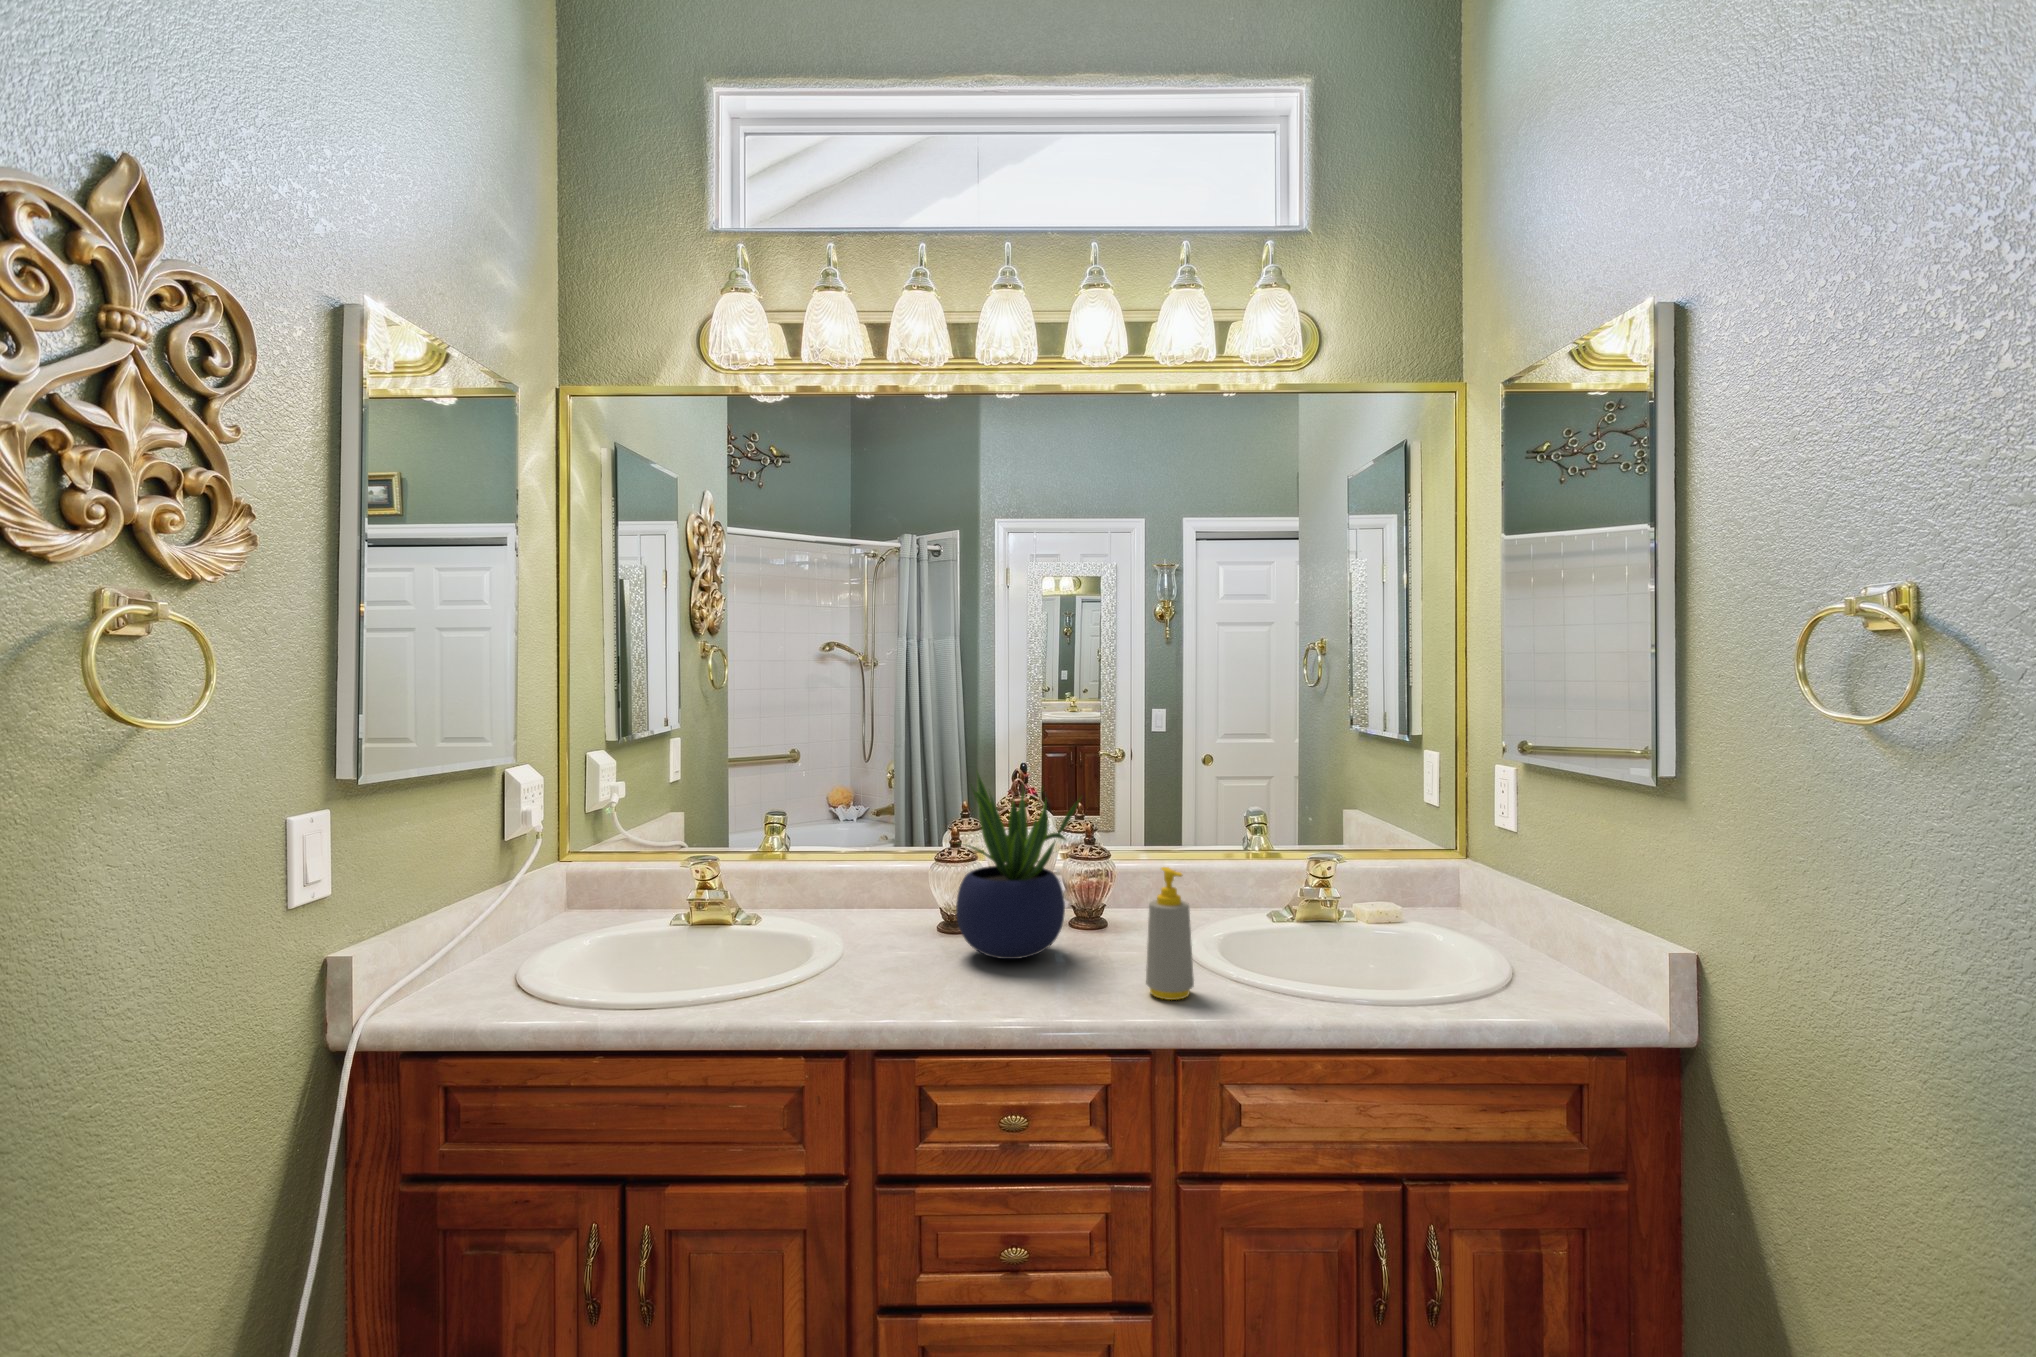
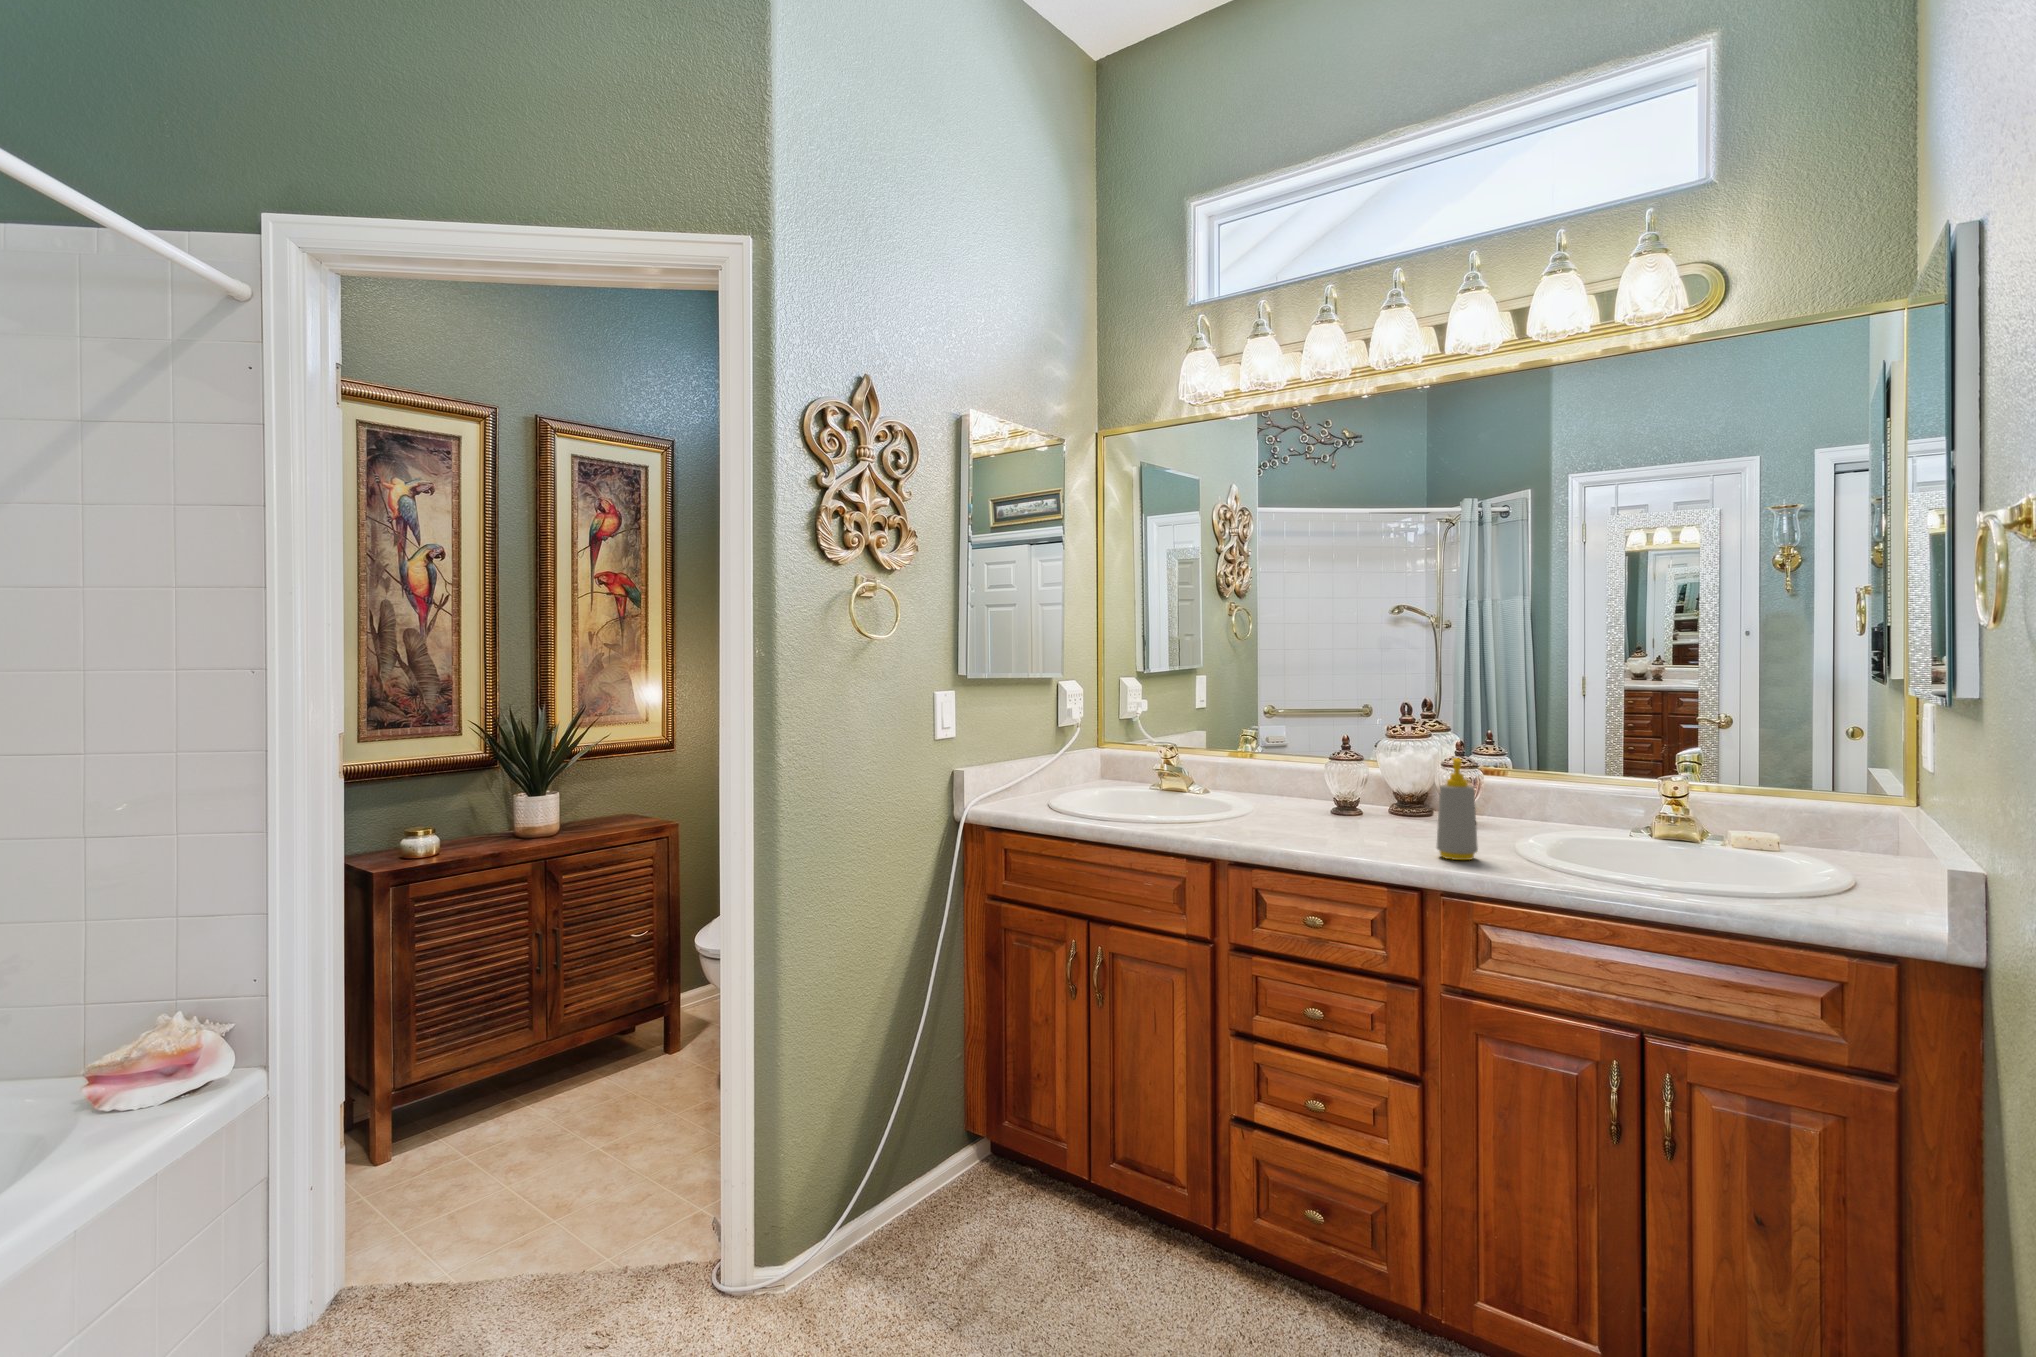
potted plant: present [956,773,1080,959] -> none [1320,686,1429,829]

